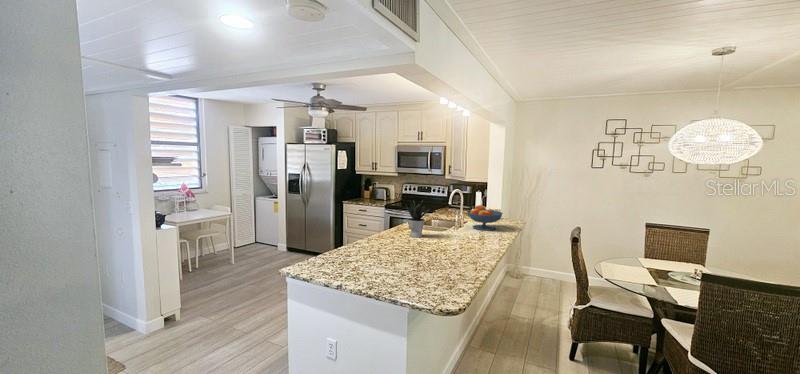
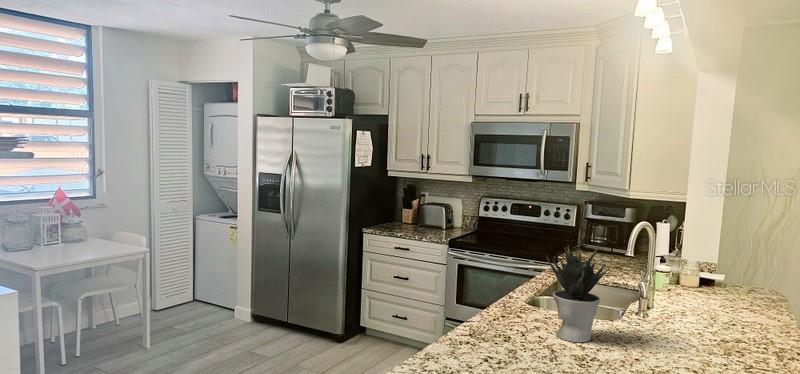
fruit bowl: present [467,205,503,230] -> none [673,255,770,321]

